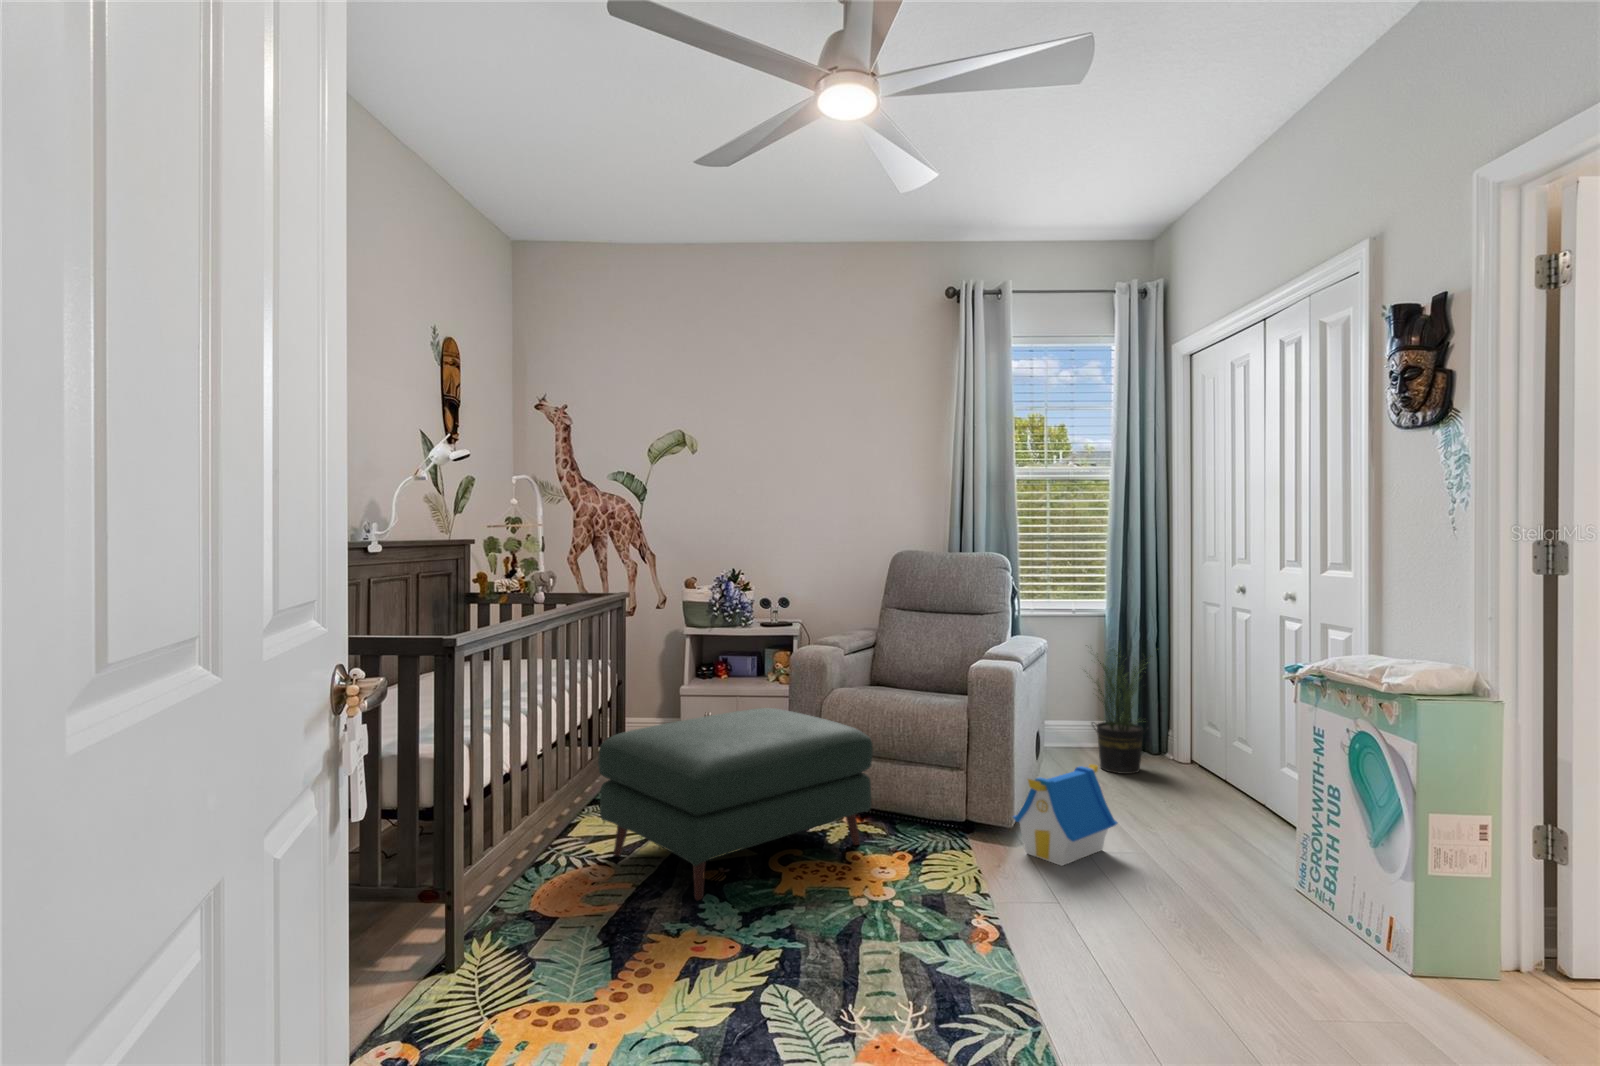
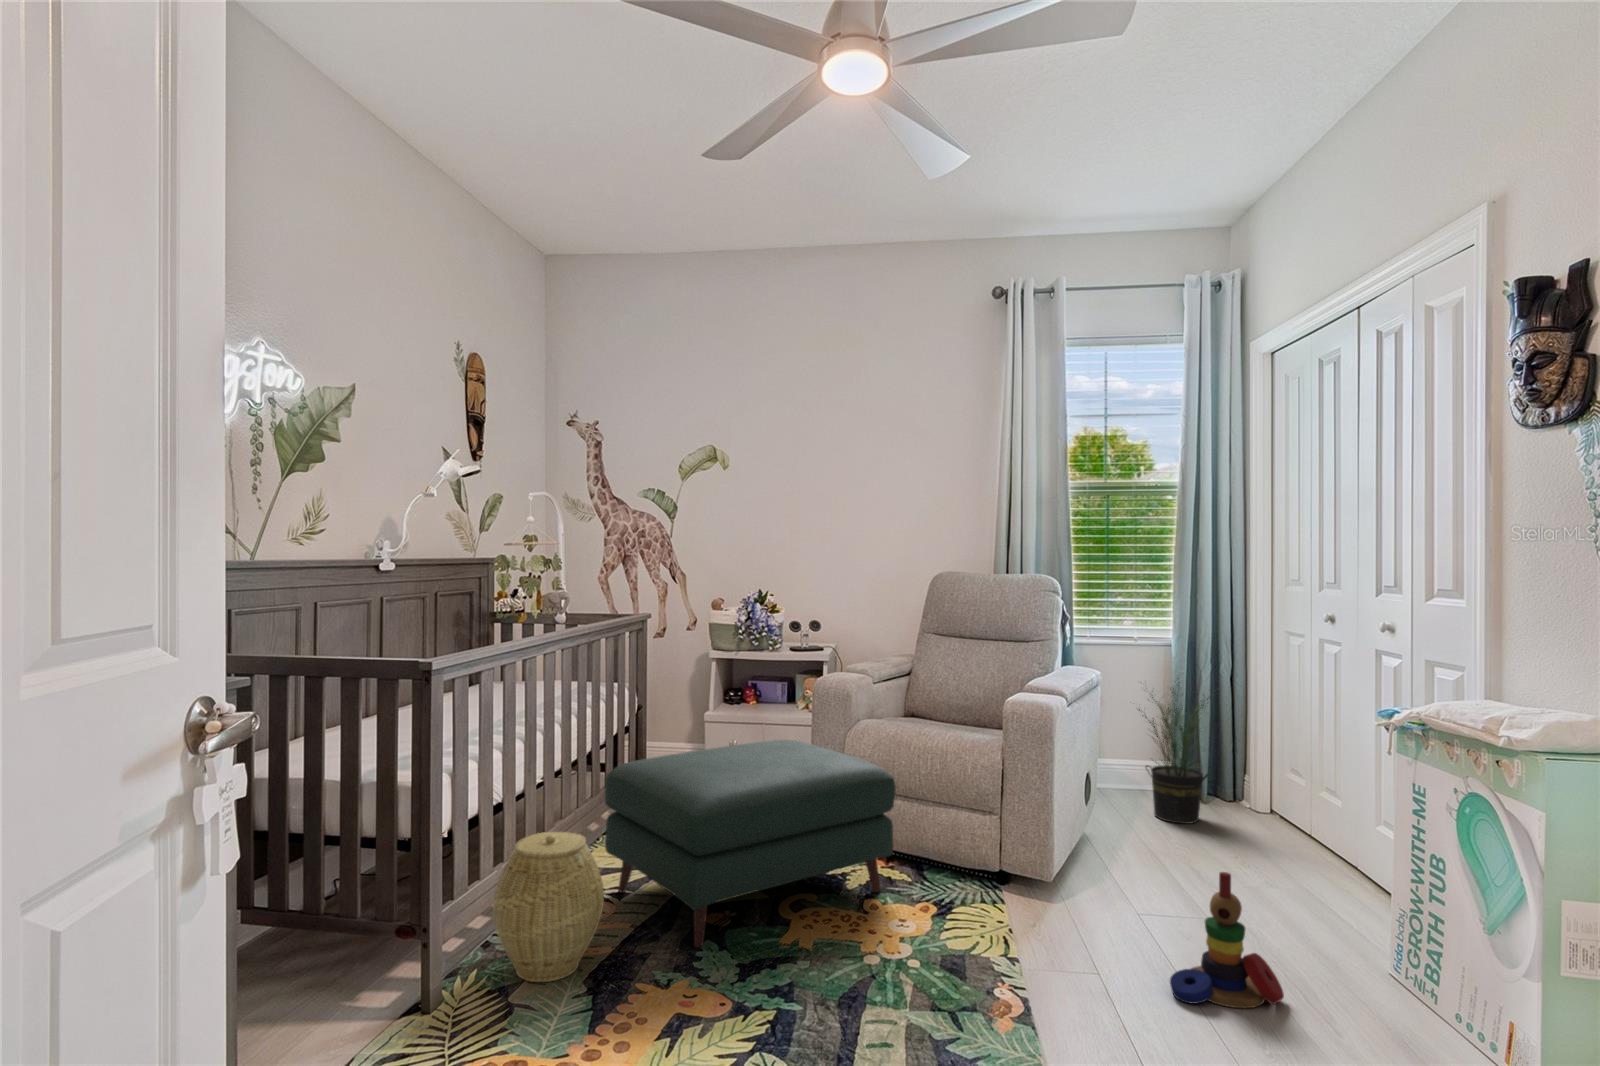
toy house: present [1013,764,1117,866] -> none [1048,815,1166,928]
woven basket: none [507,798,612,938] -> present [493,832,604,982]
stacking toy: none [1128,808,1227,926] -> present [1170,872,1284,1008]

